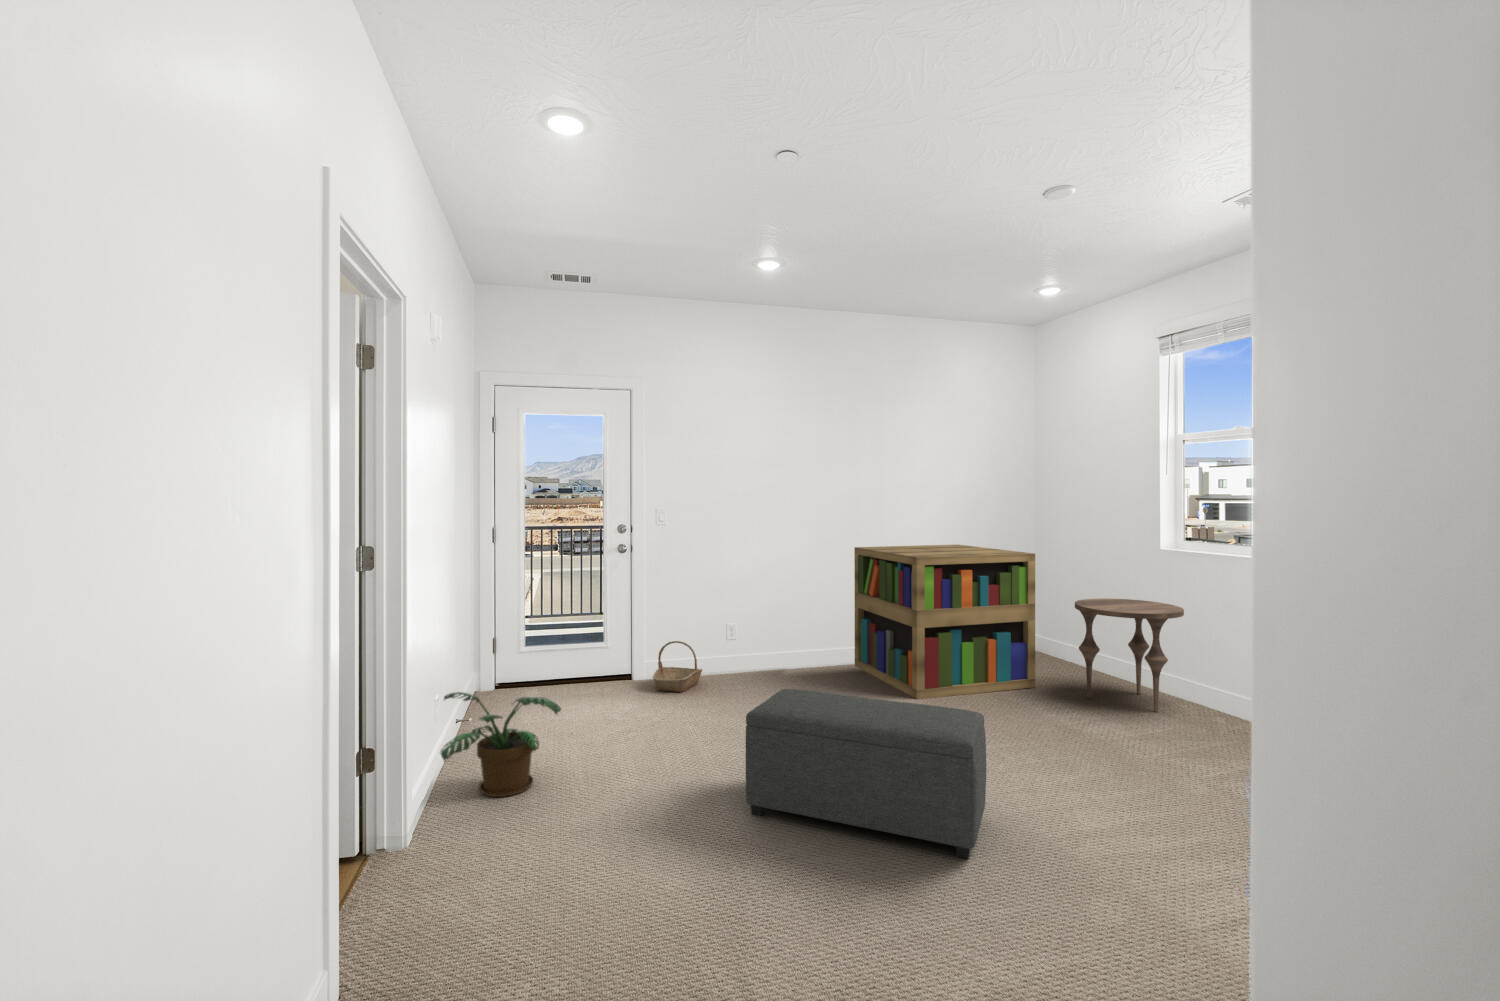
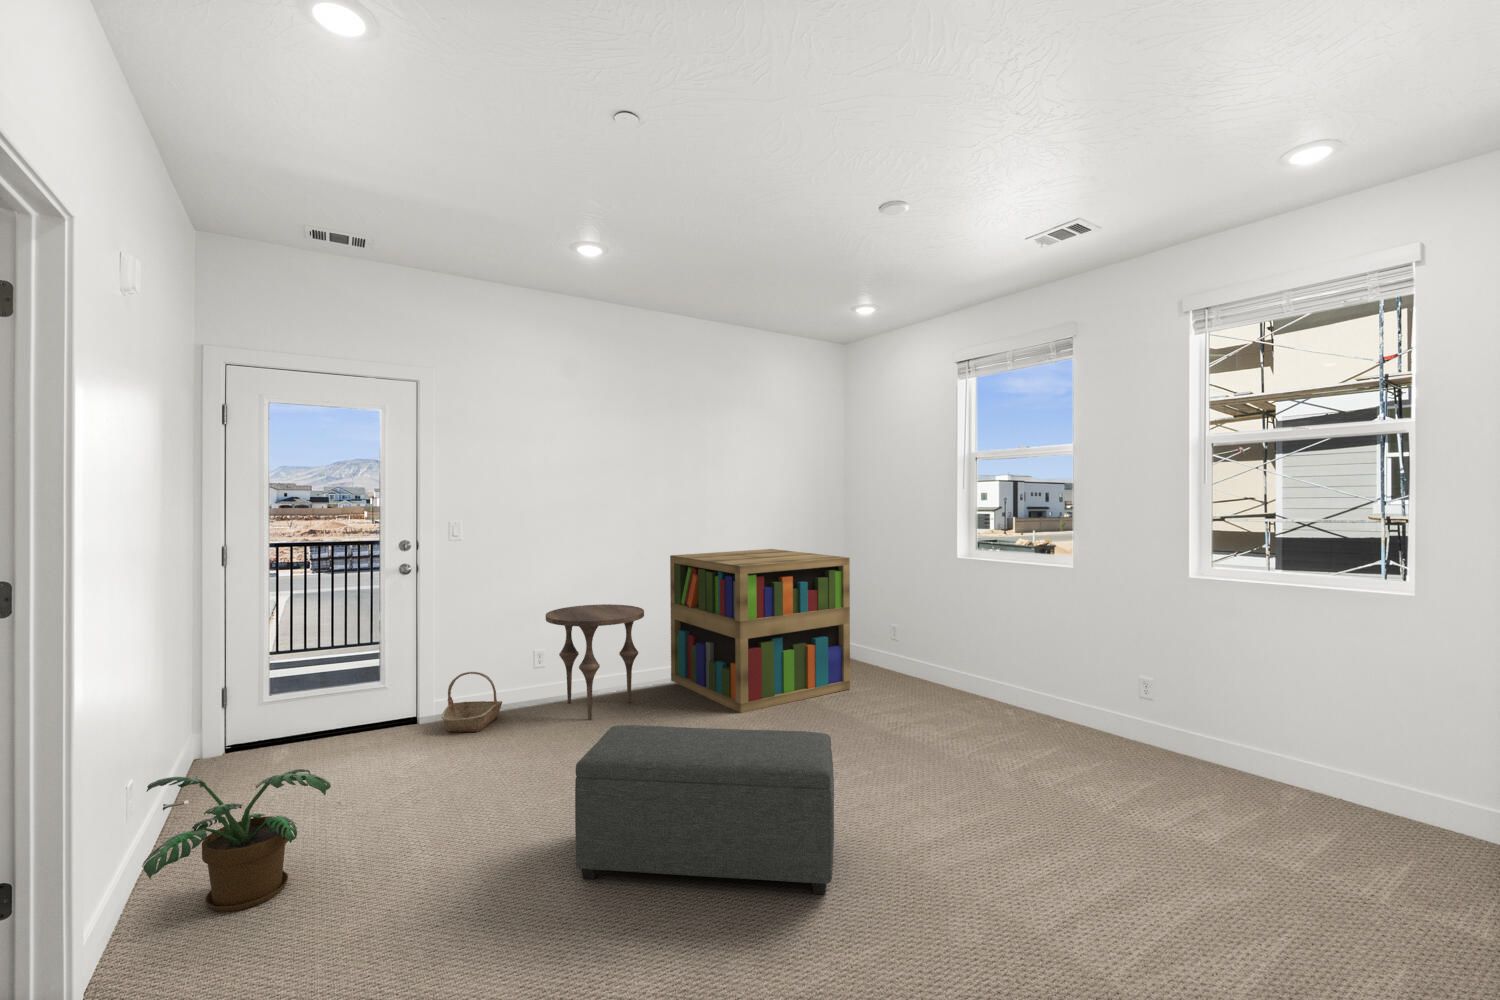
side table: present [1075,598,1184,712] -> present [546,604,644,720]

